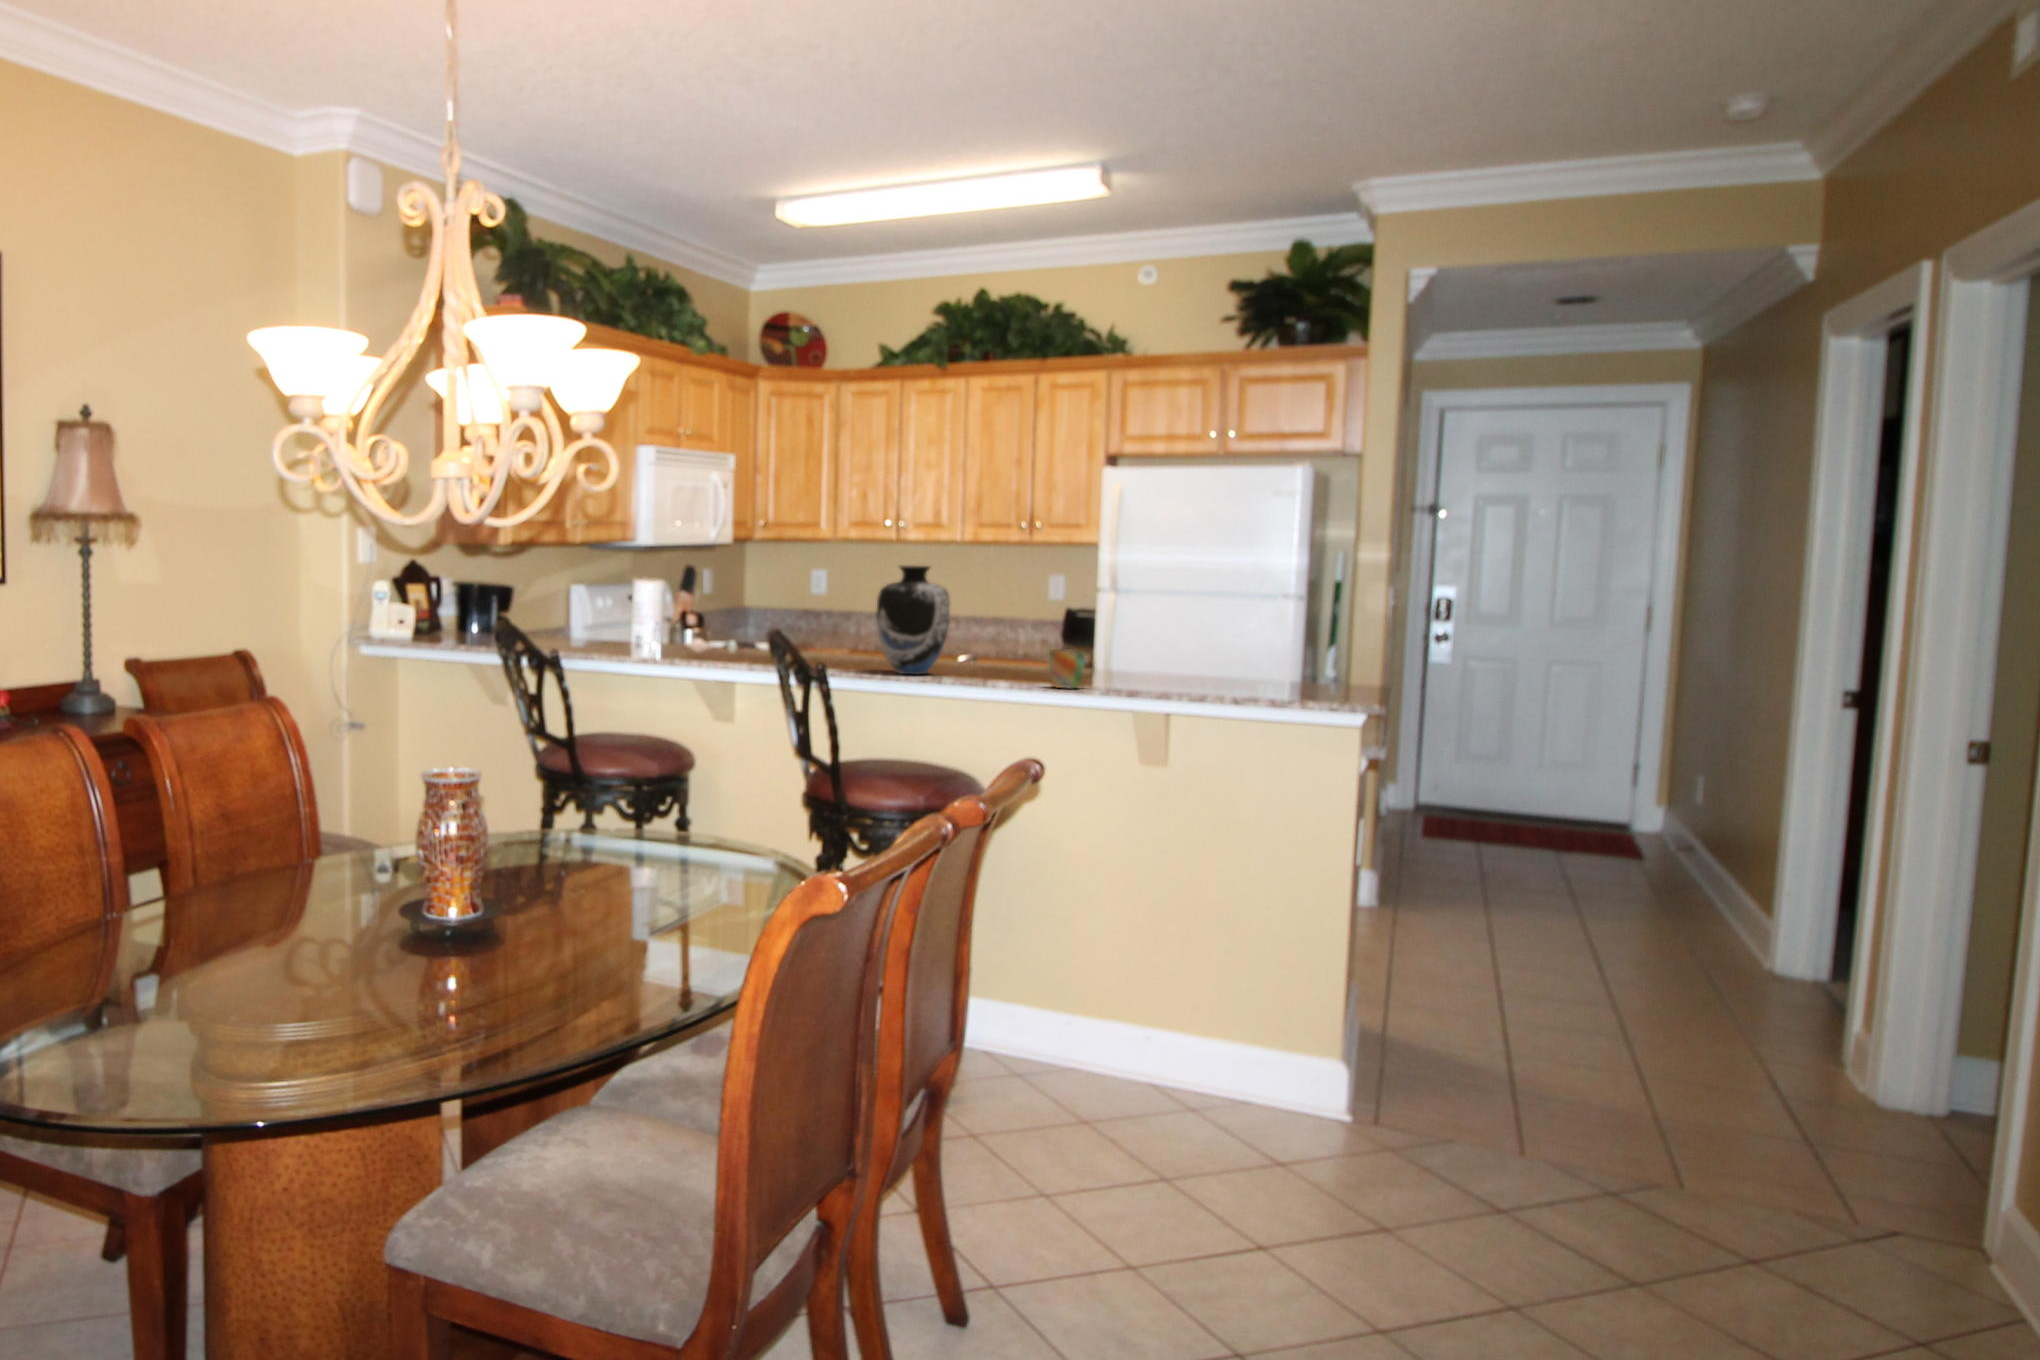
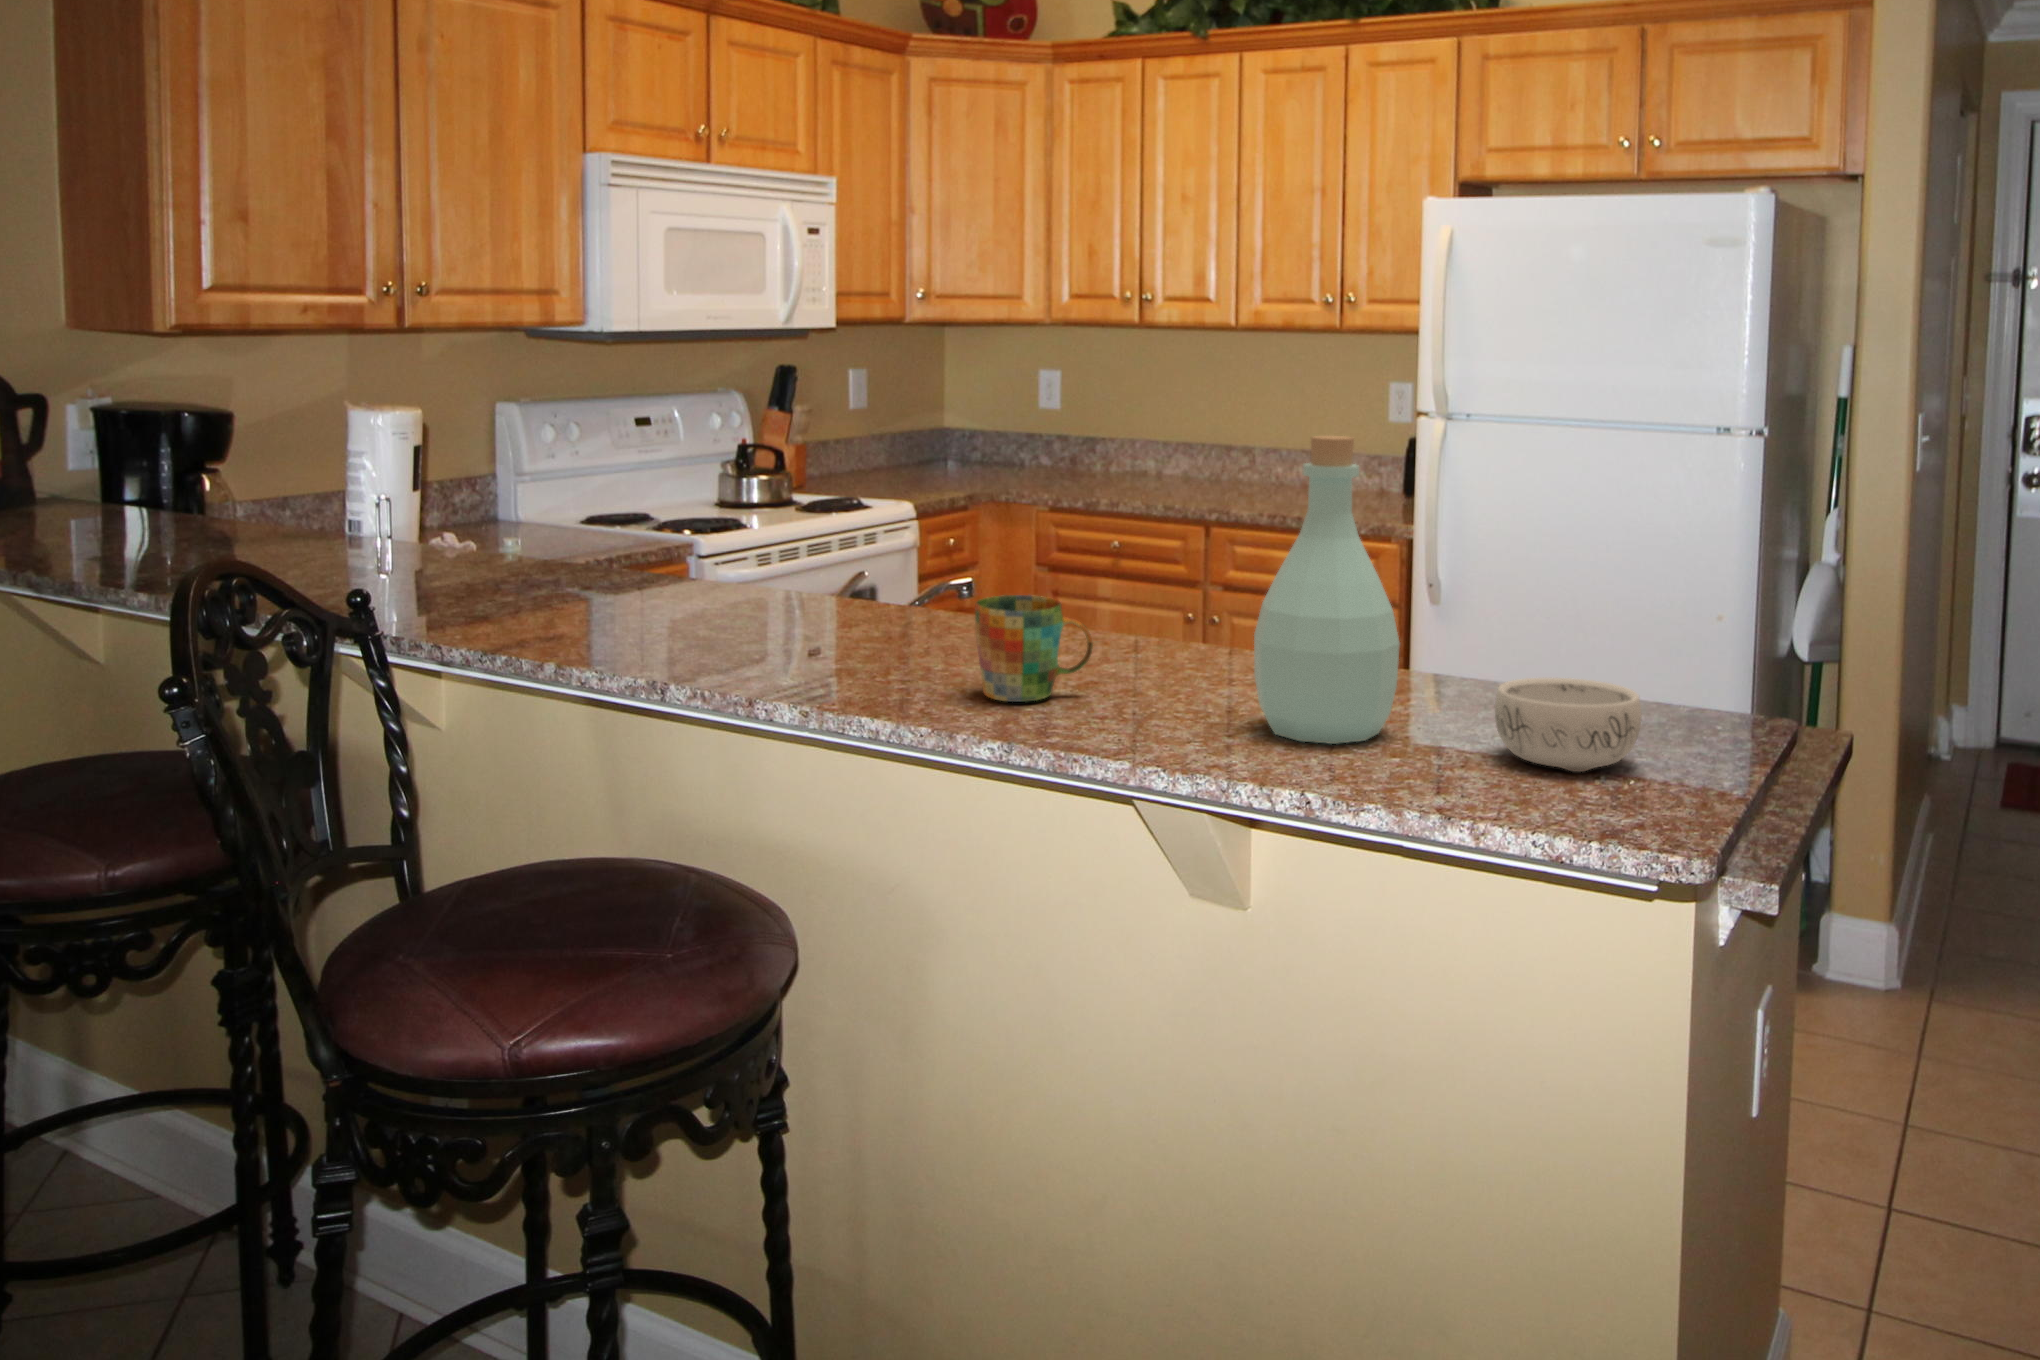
vase: present [876,566,950,674] -> none [690,382,859,633]
bottle: none [1174,582,1234,697] -> present [1254,436,1400,744]
decorative bowl: none [1275,673,1335,703] -> present [1495,678,1641,772]

